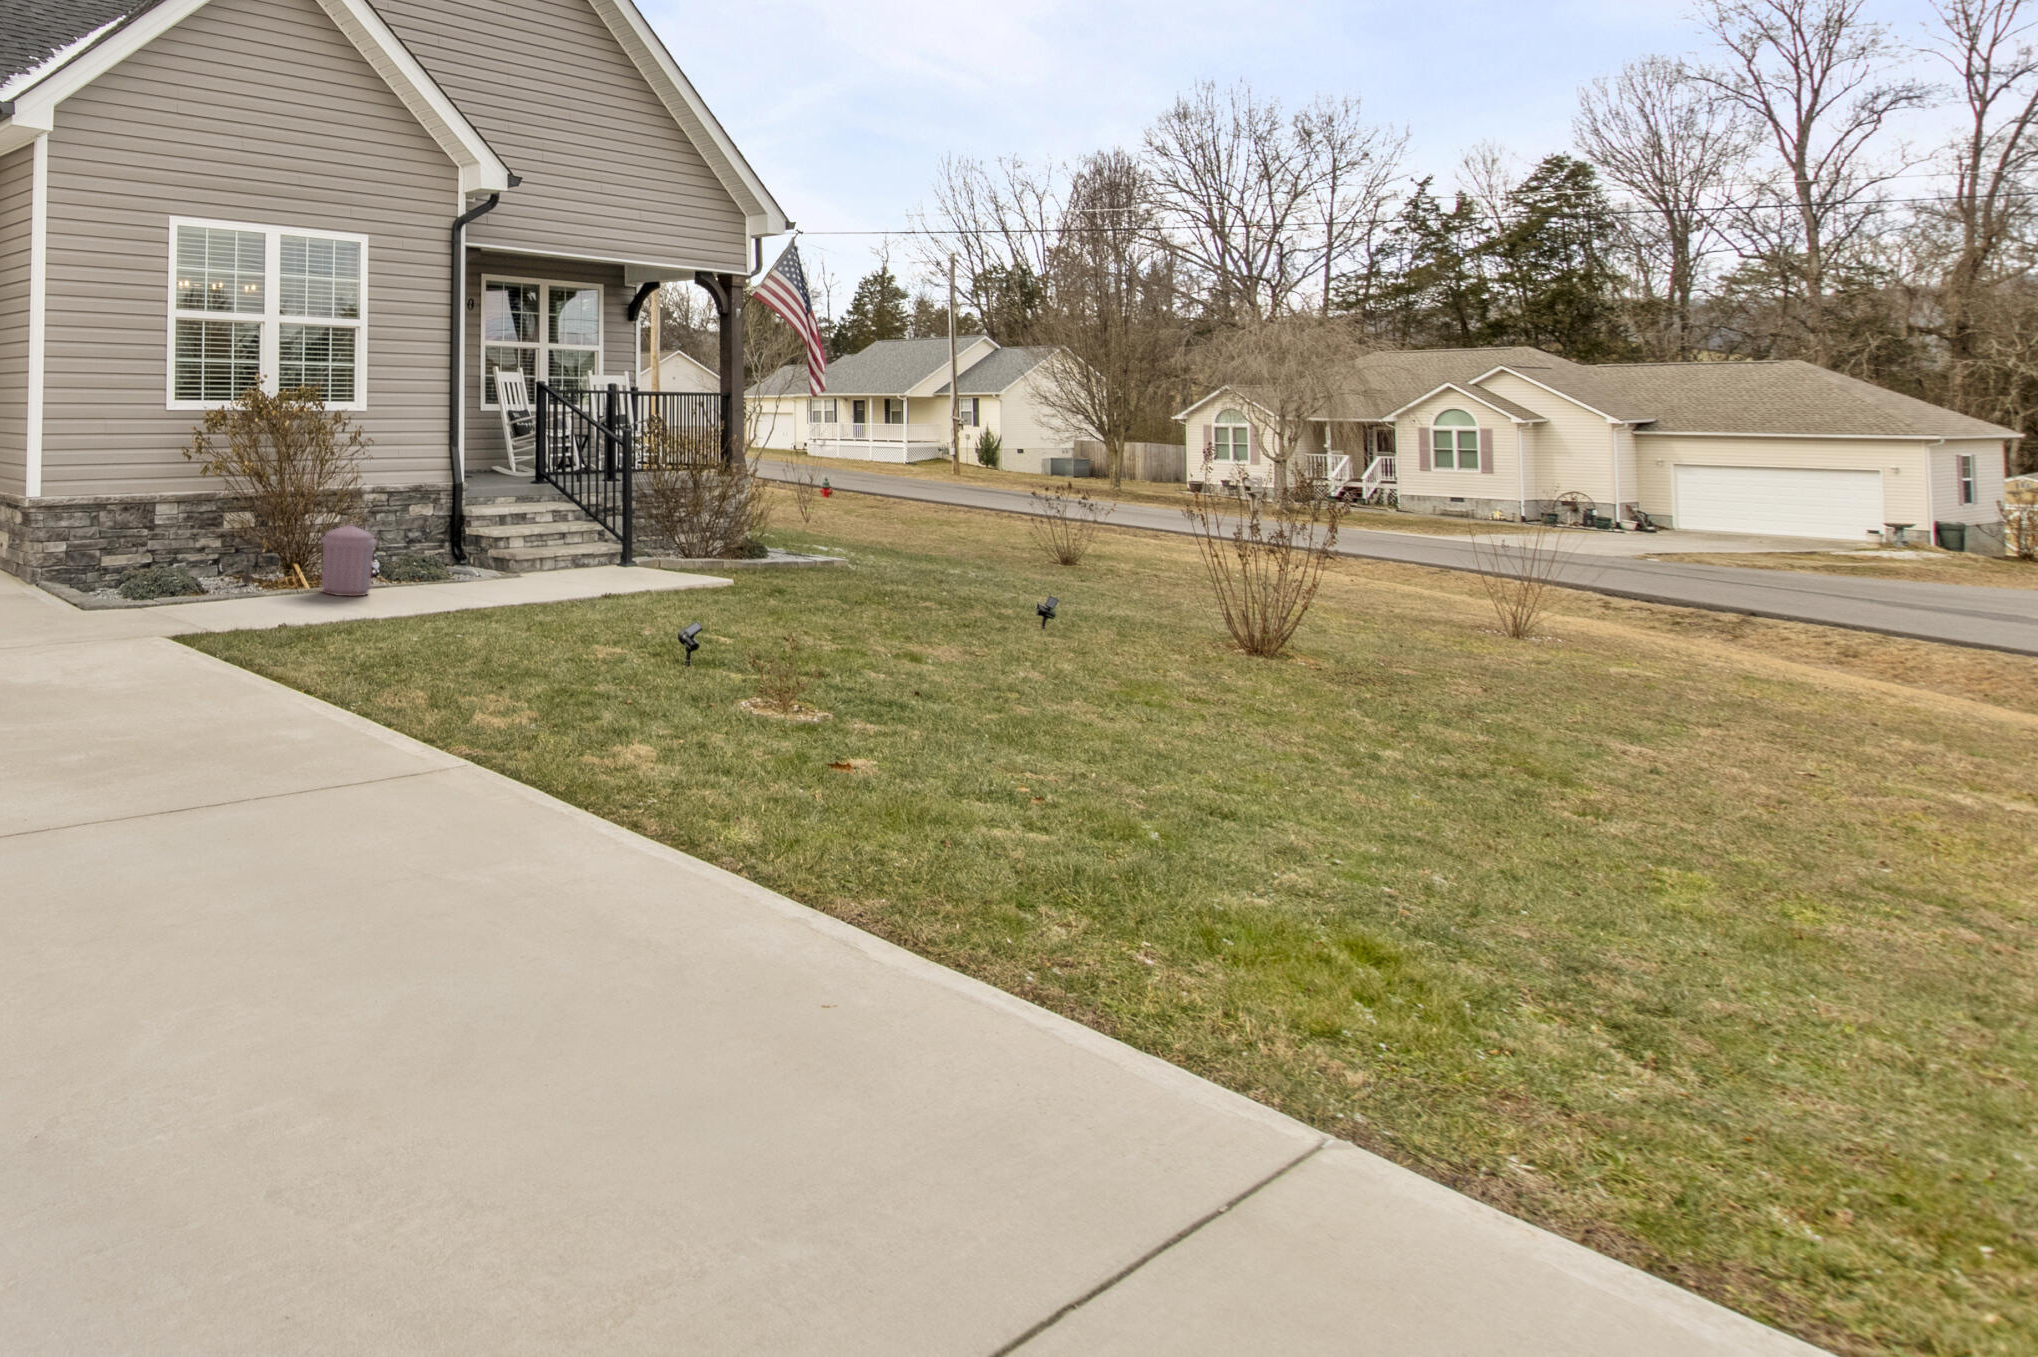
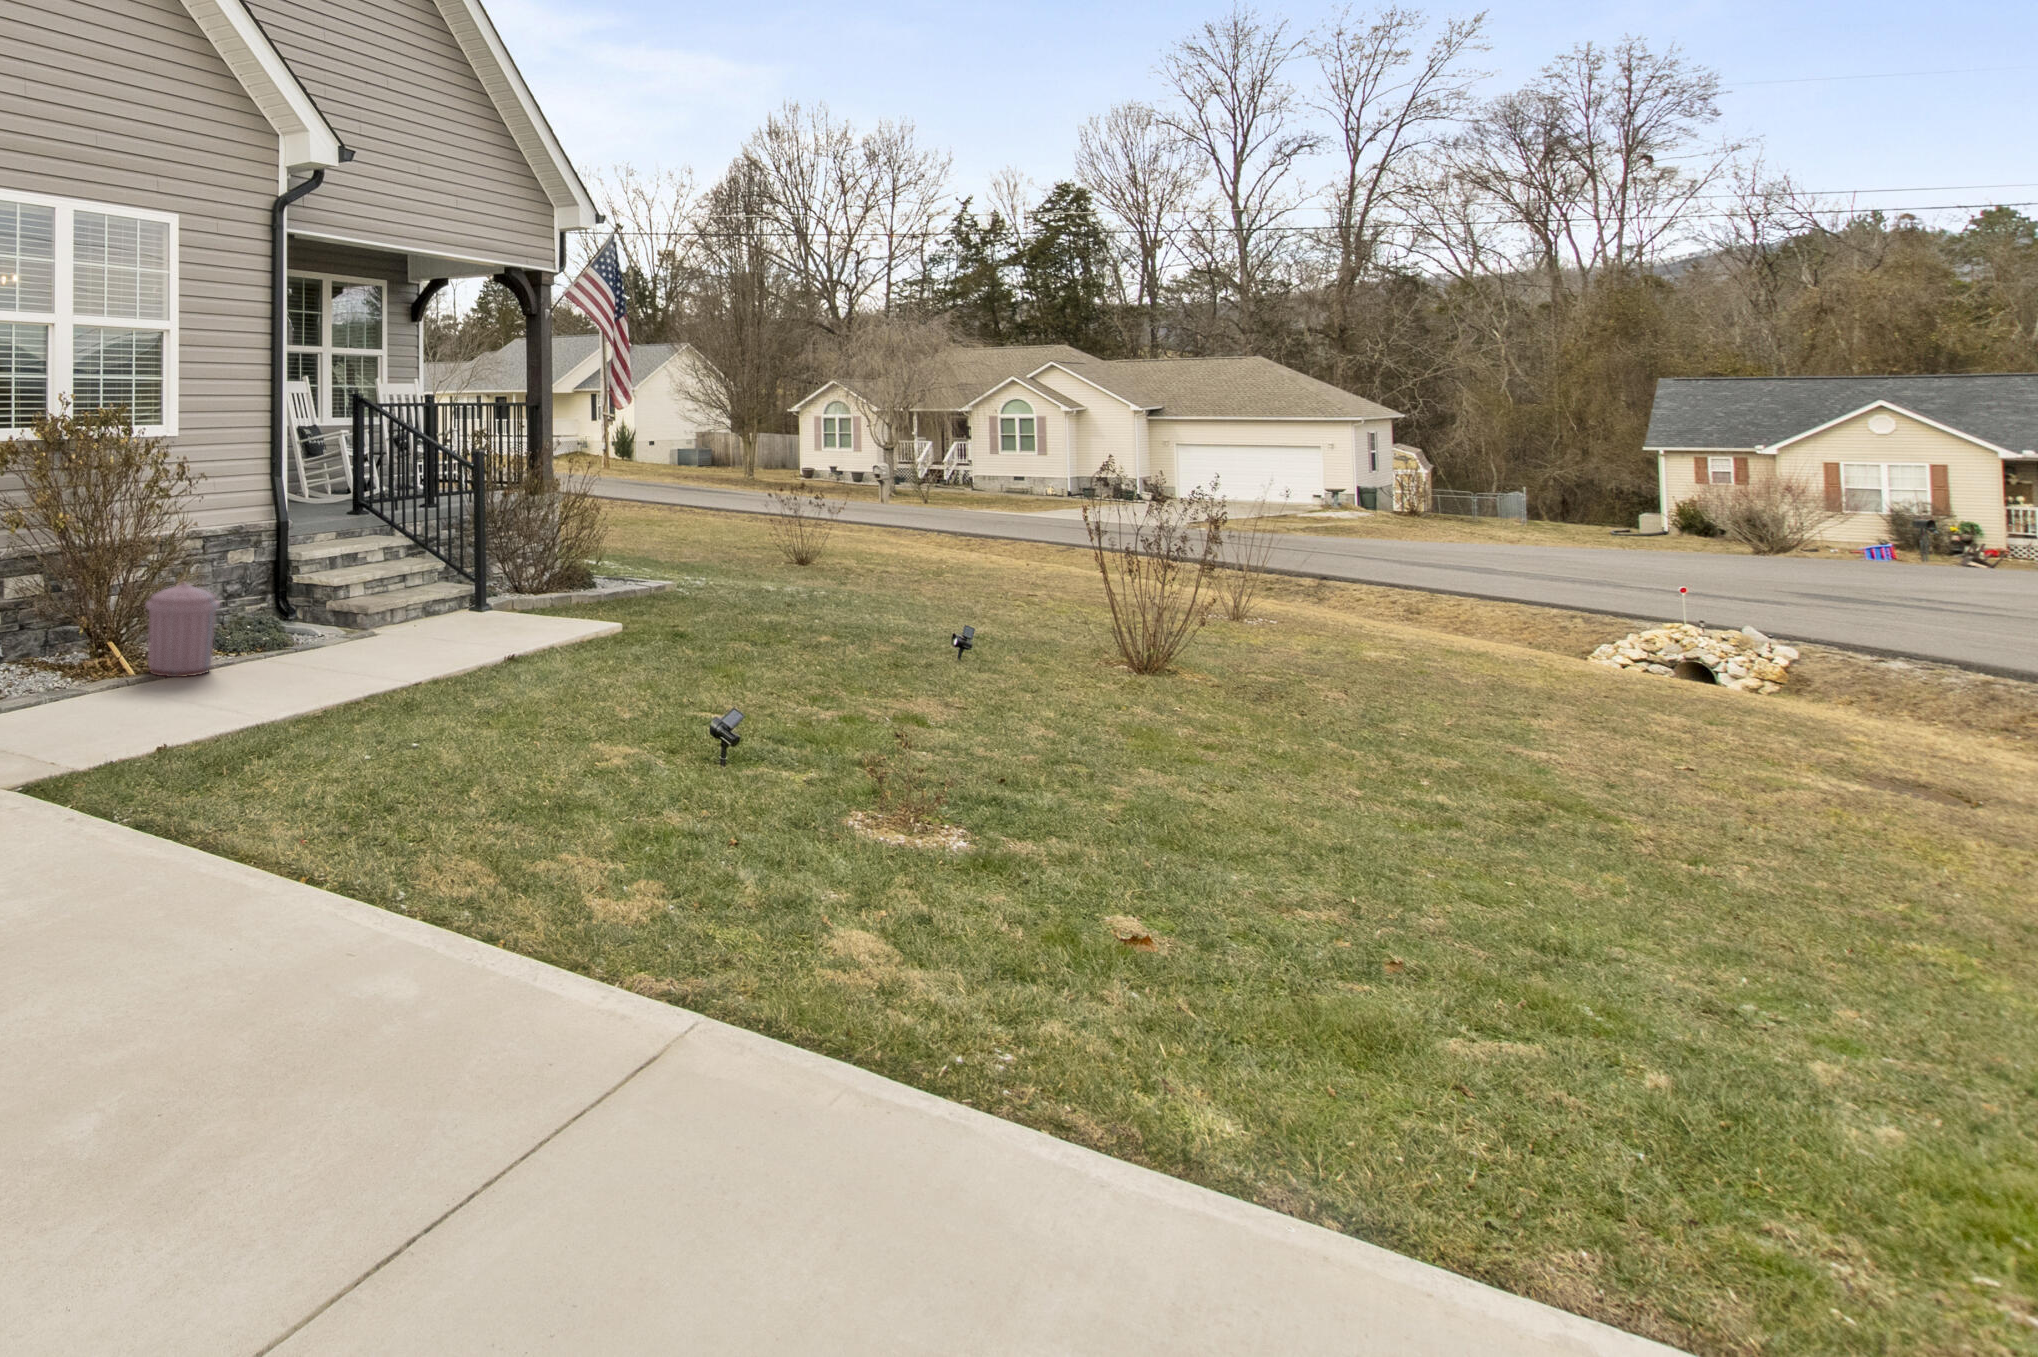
decorative plant: present [236,547,258,585] -> none [15,614,63,672]

